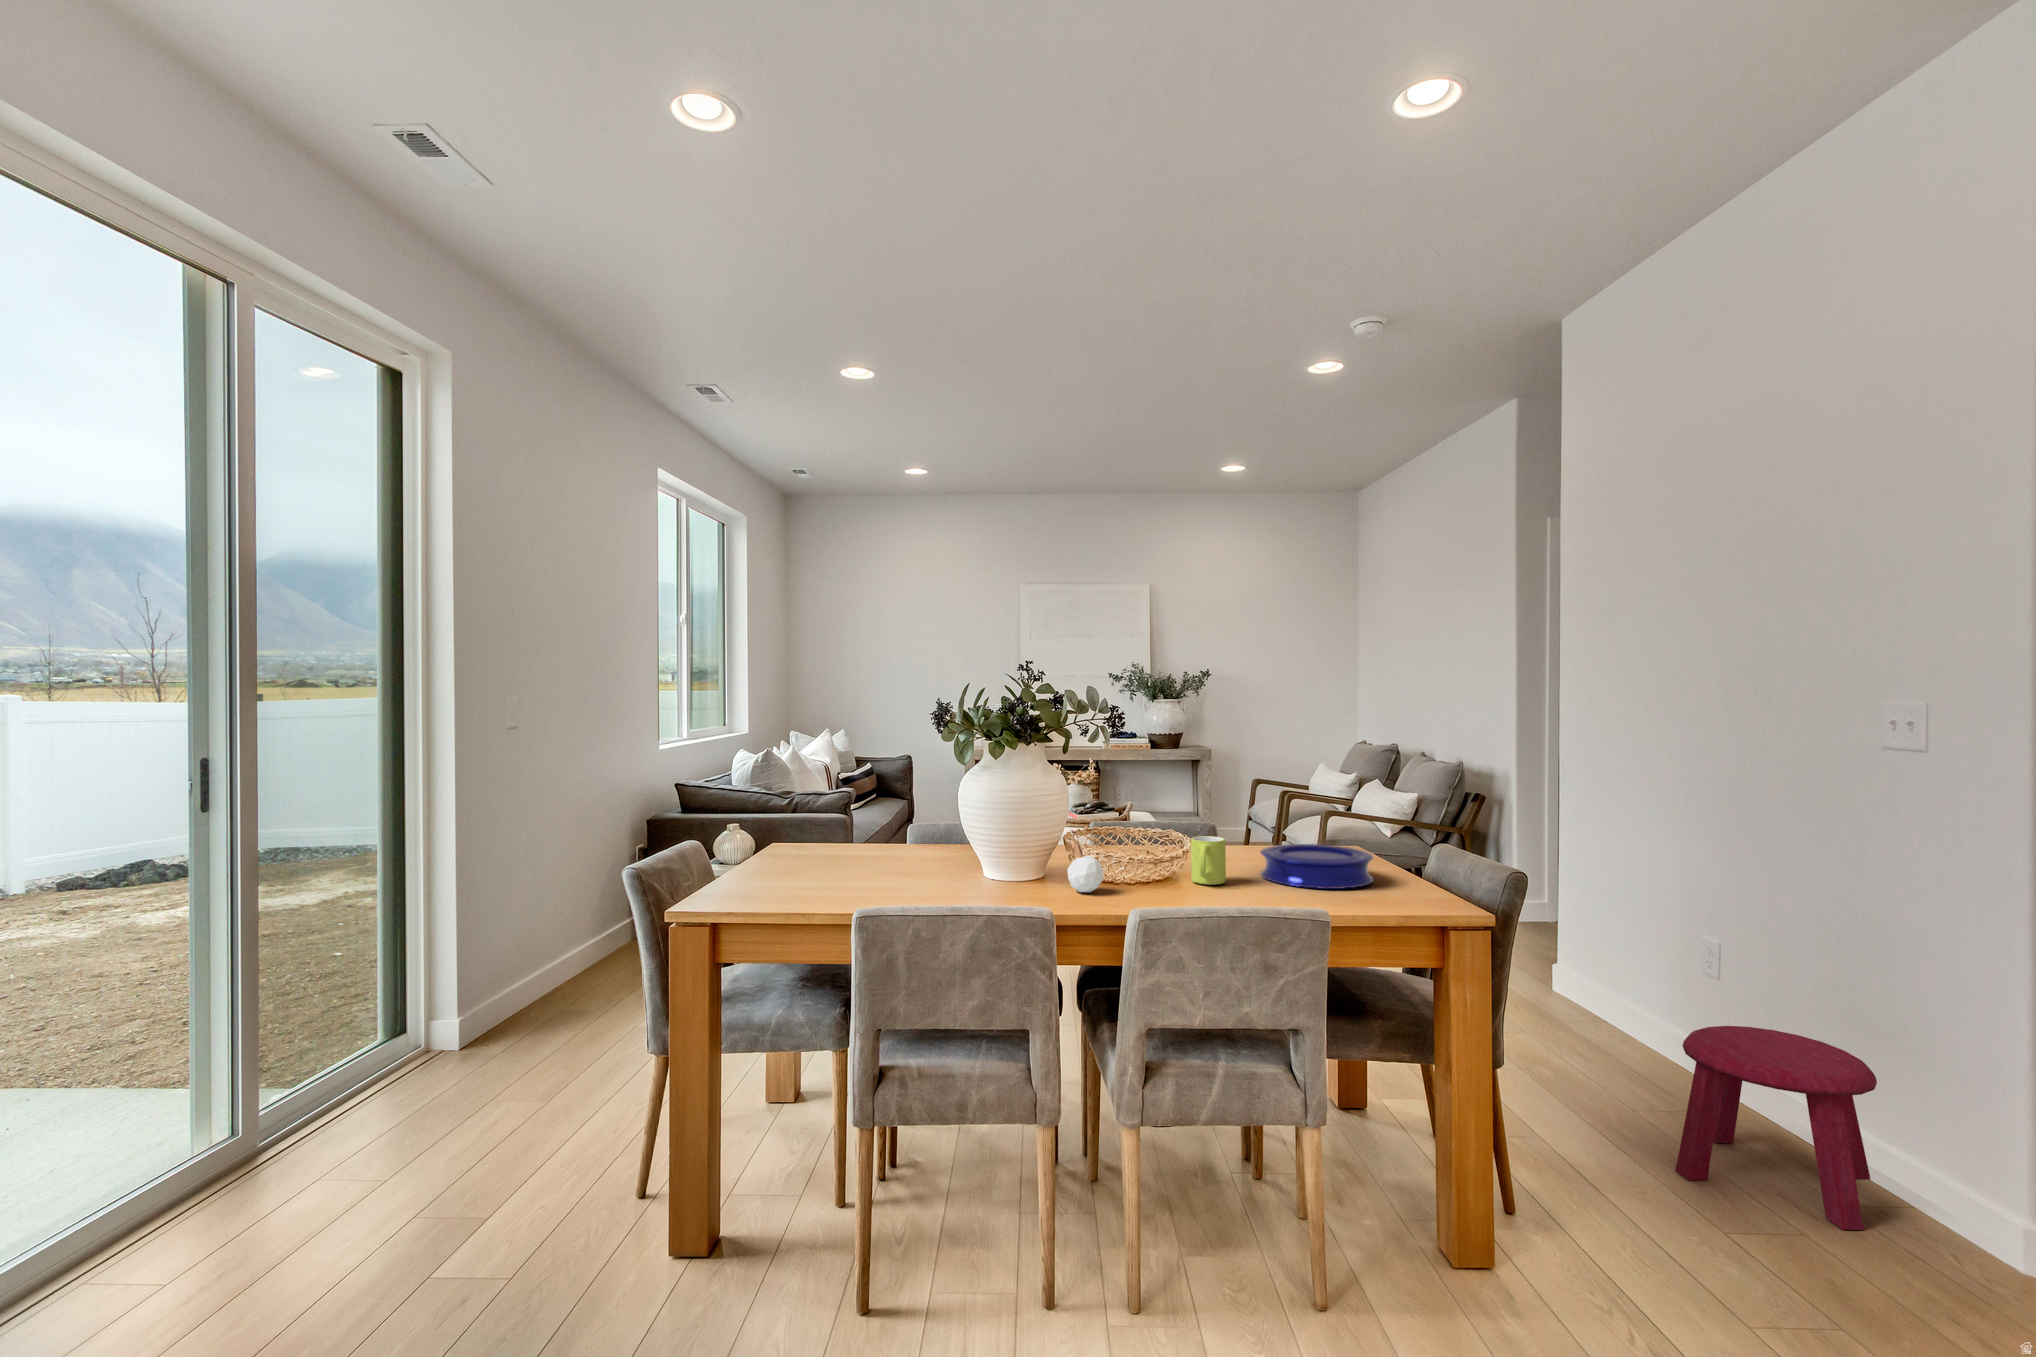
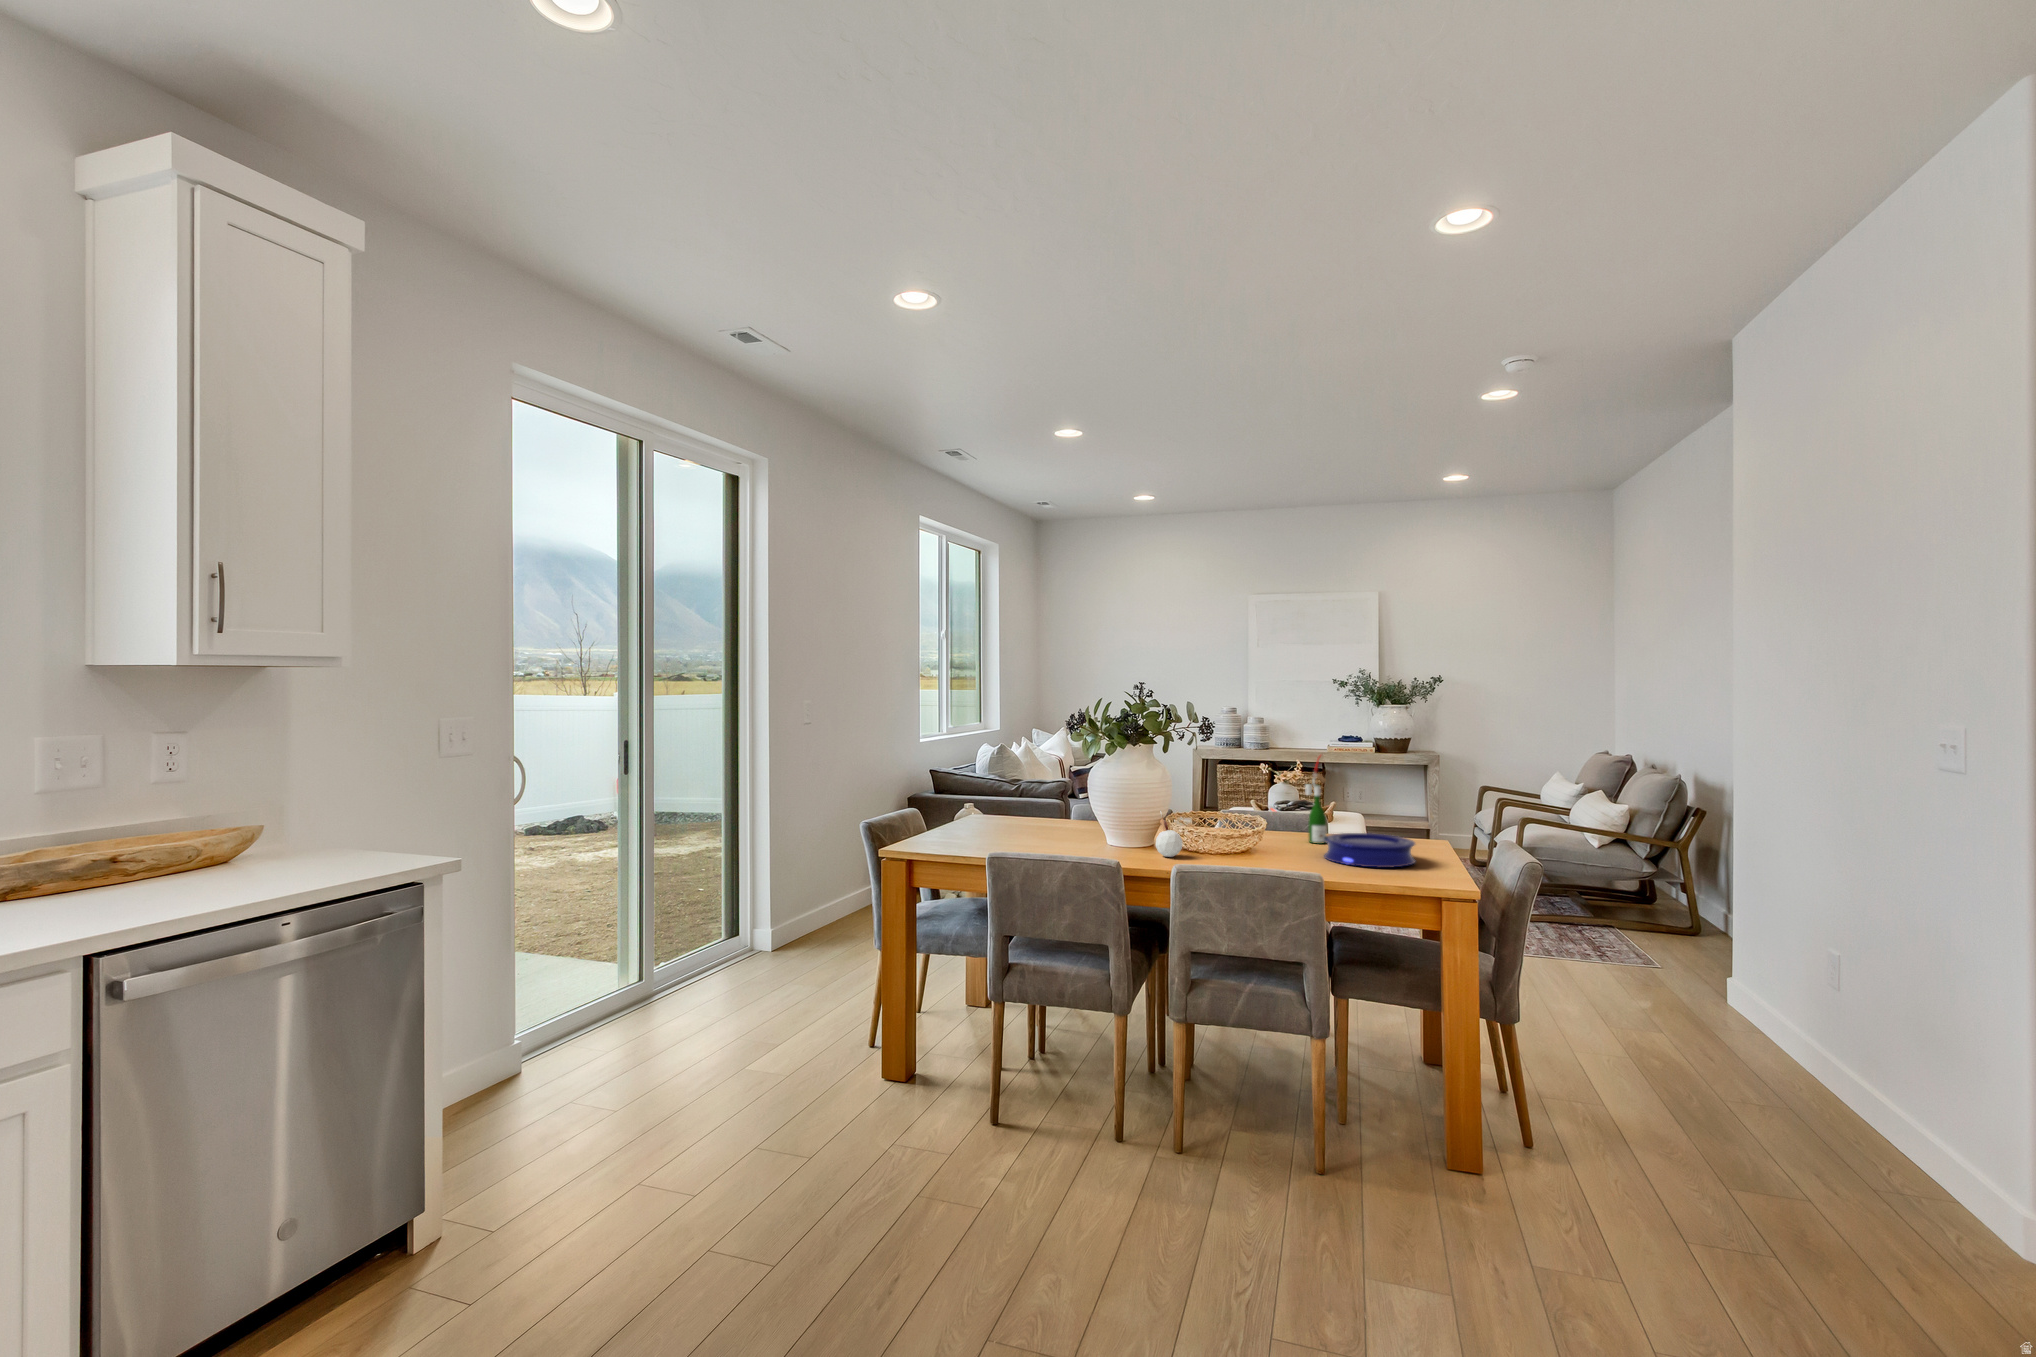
wine bottle: none [1215,749,1248,859] -> present [1305,755,1327,844]
mug: present [1191,836,1226,885] -> none [1260,821,1287,858]
stool: present [1676,1026,1877,1230] -> none [1706,1019,1909,1197]

